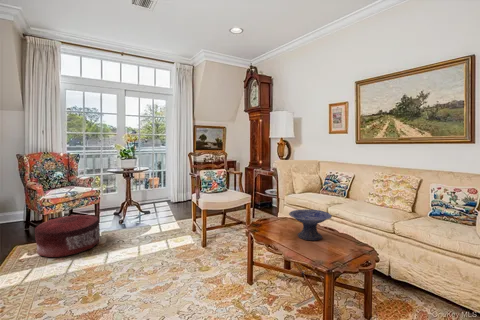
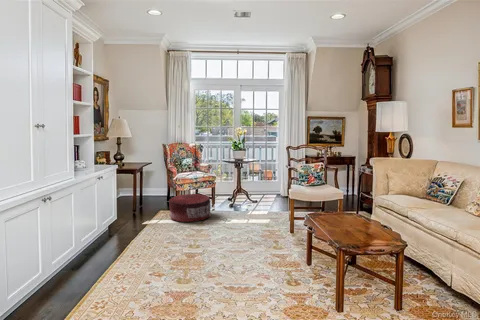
decorative bowl: present [289,209,332,240] -> none [334,204,374,230]

